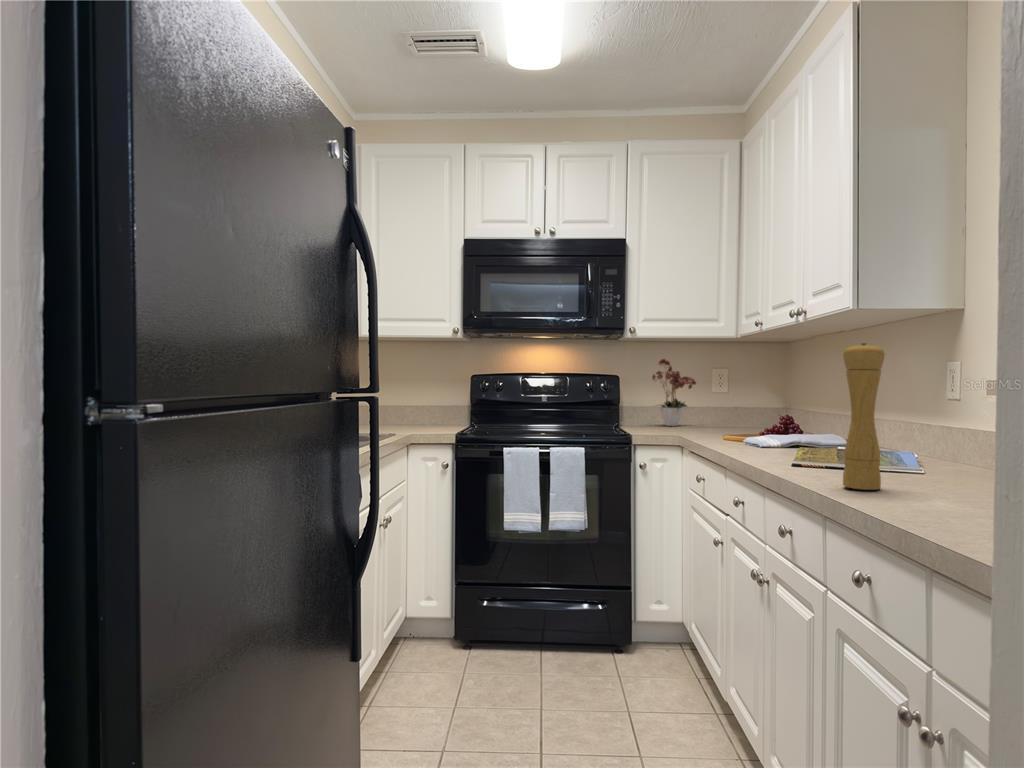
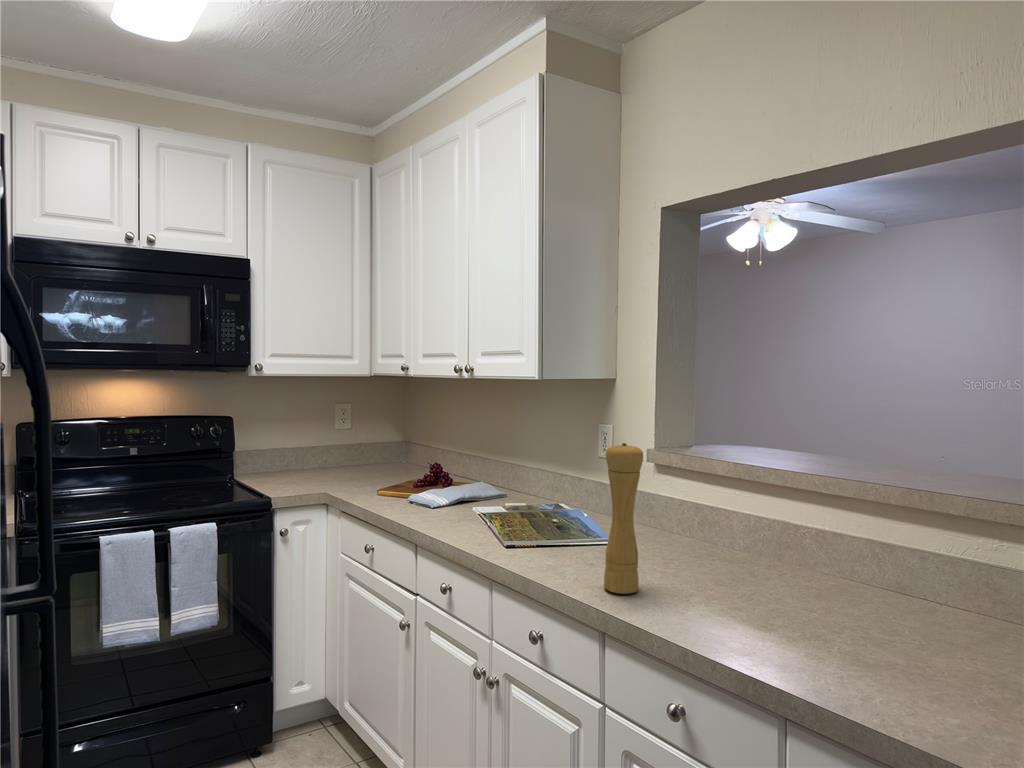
flower arrangement: present [652,359,696,426] -> none [270,392,327,472]

